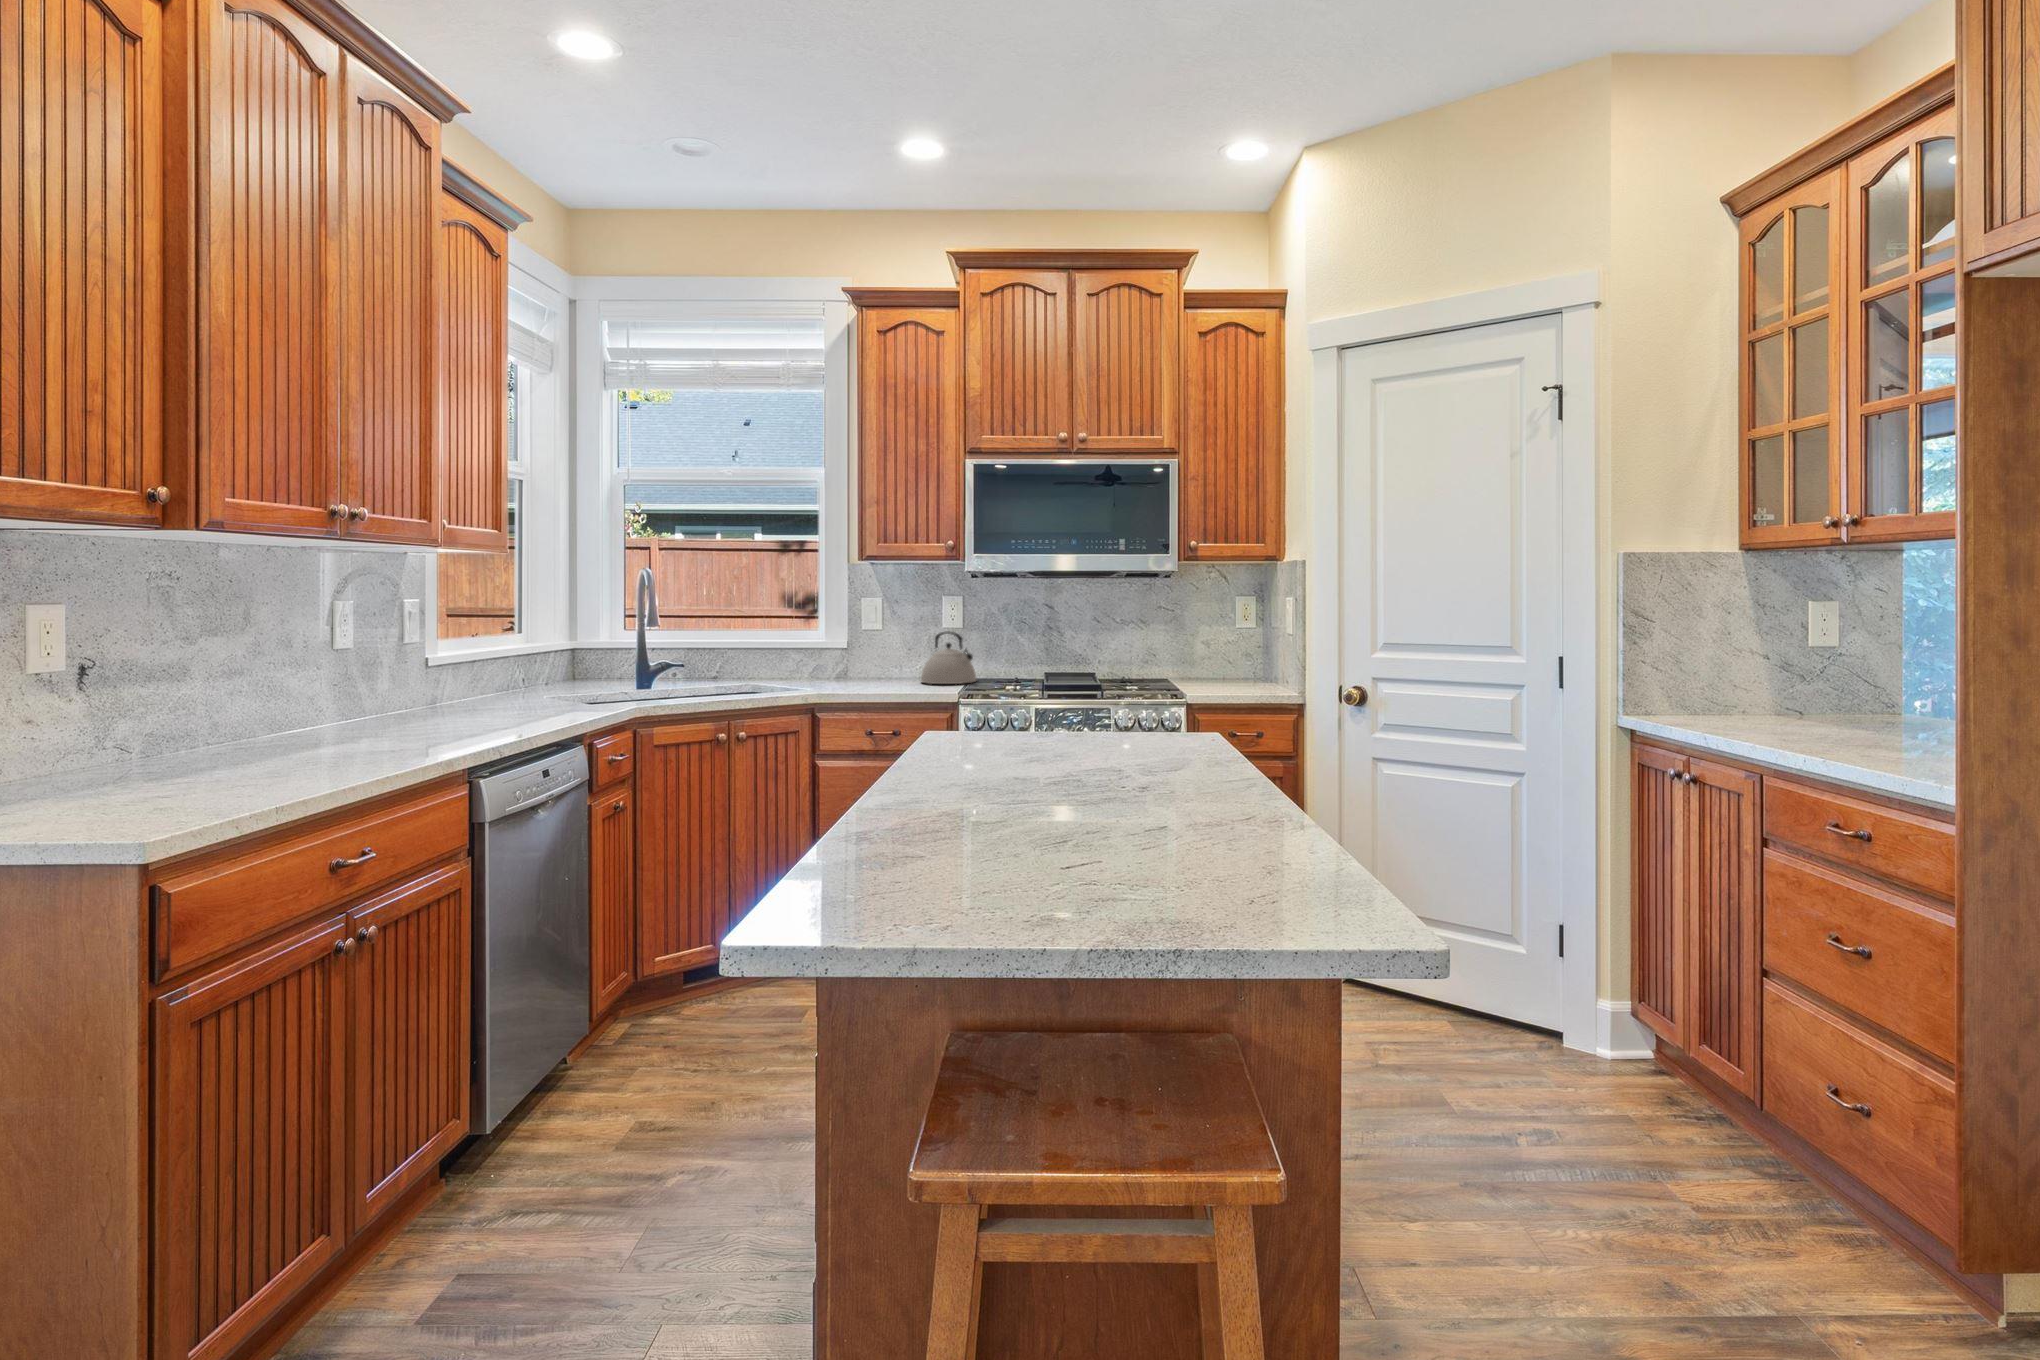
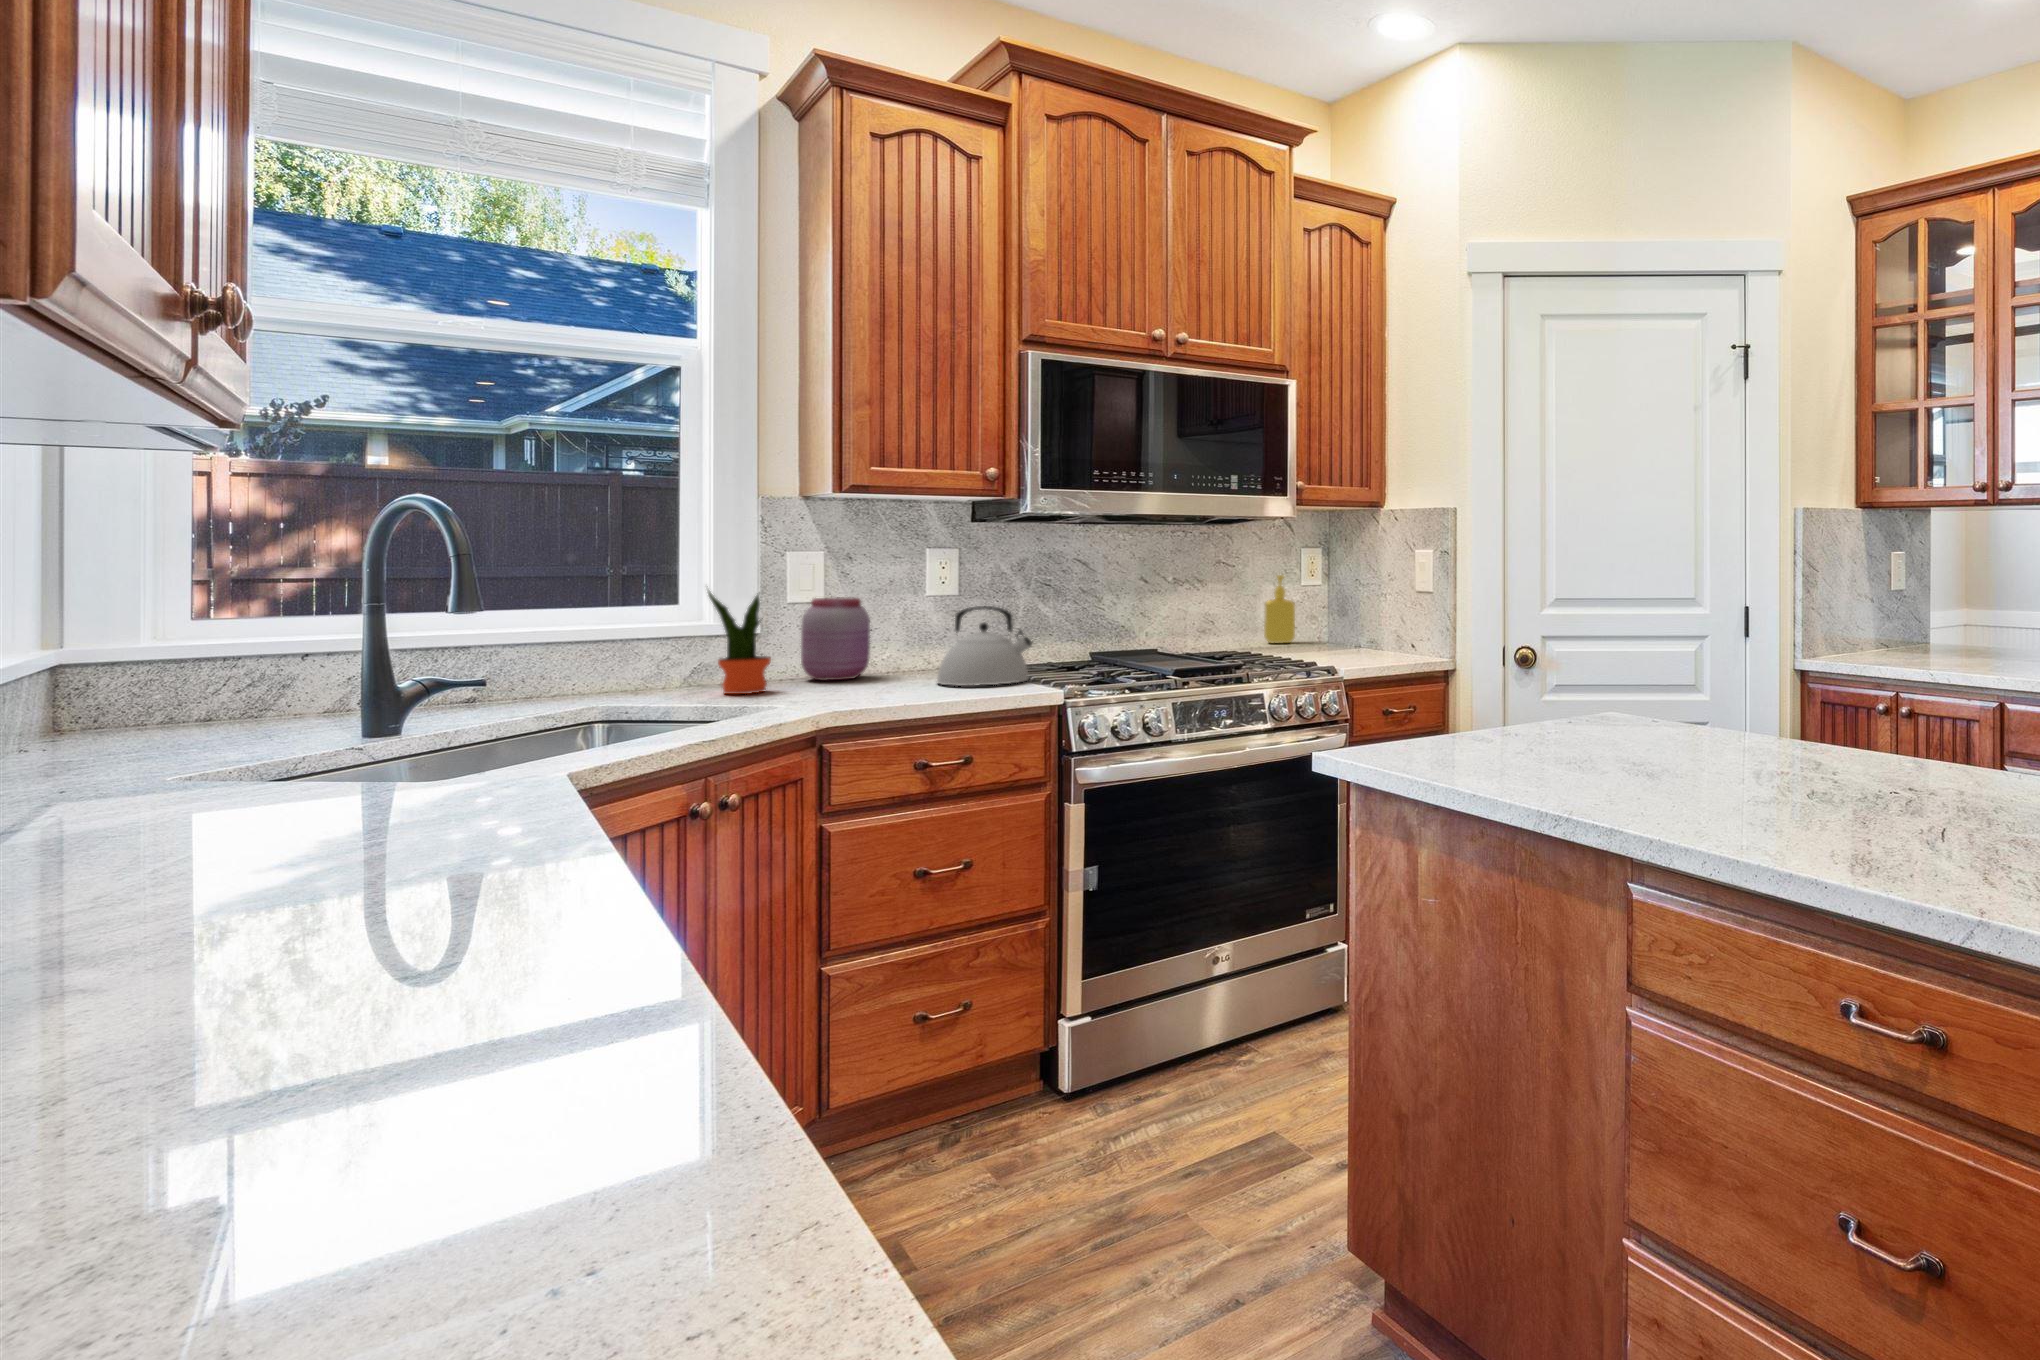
soap dispenser: none [1203,612,1229,667] -> present [1264,575,1295,643]
potted plant: none [814,614,843,680] -> present [708,590,771,694]
jar: none [872,623,909,675] -> present [801,597,870,680]

